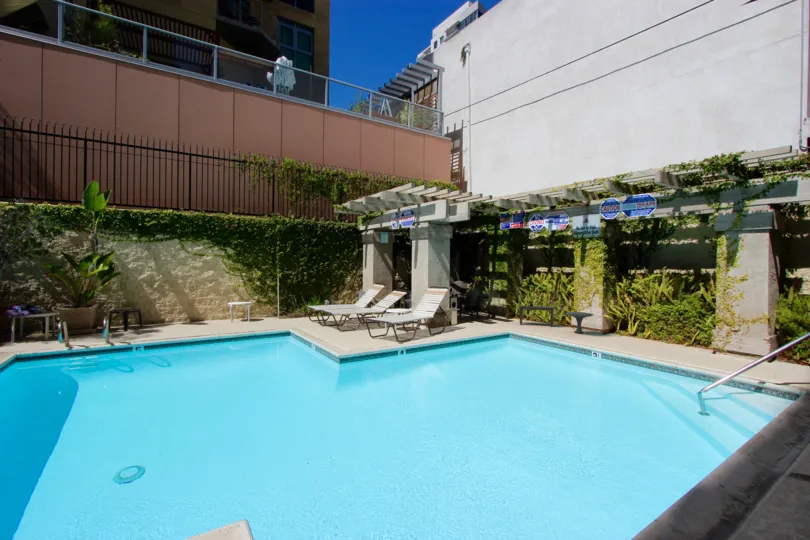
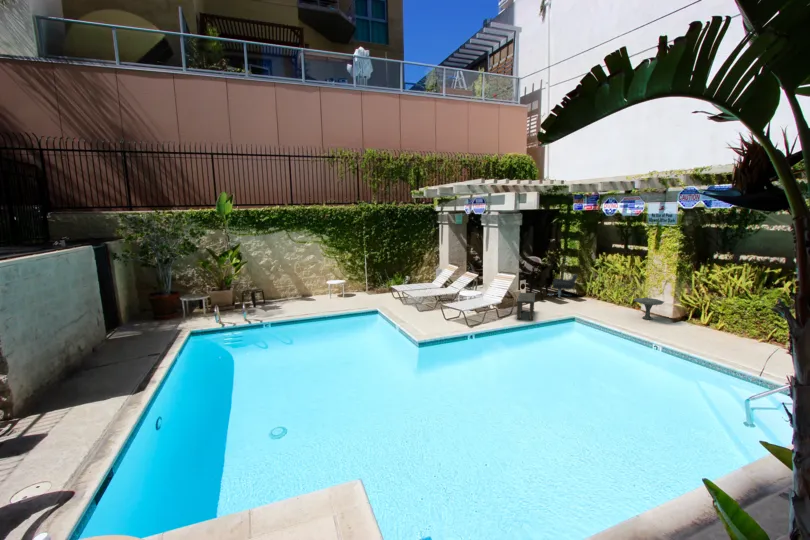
lounge chair: none [478,296,508,320] -> present [553,274,578,295]
bench: present [519,306,555,327] -> present [517,293,536,320]

